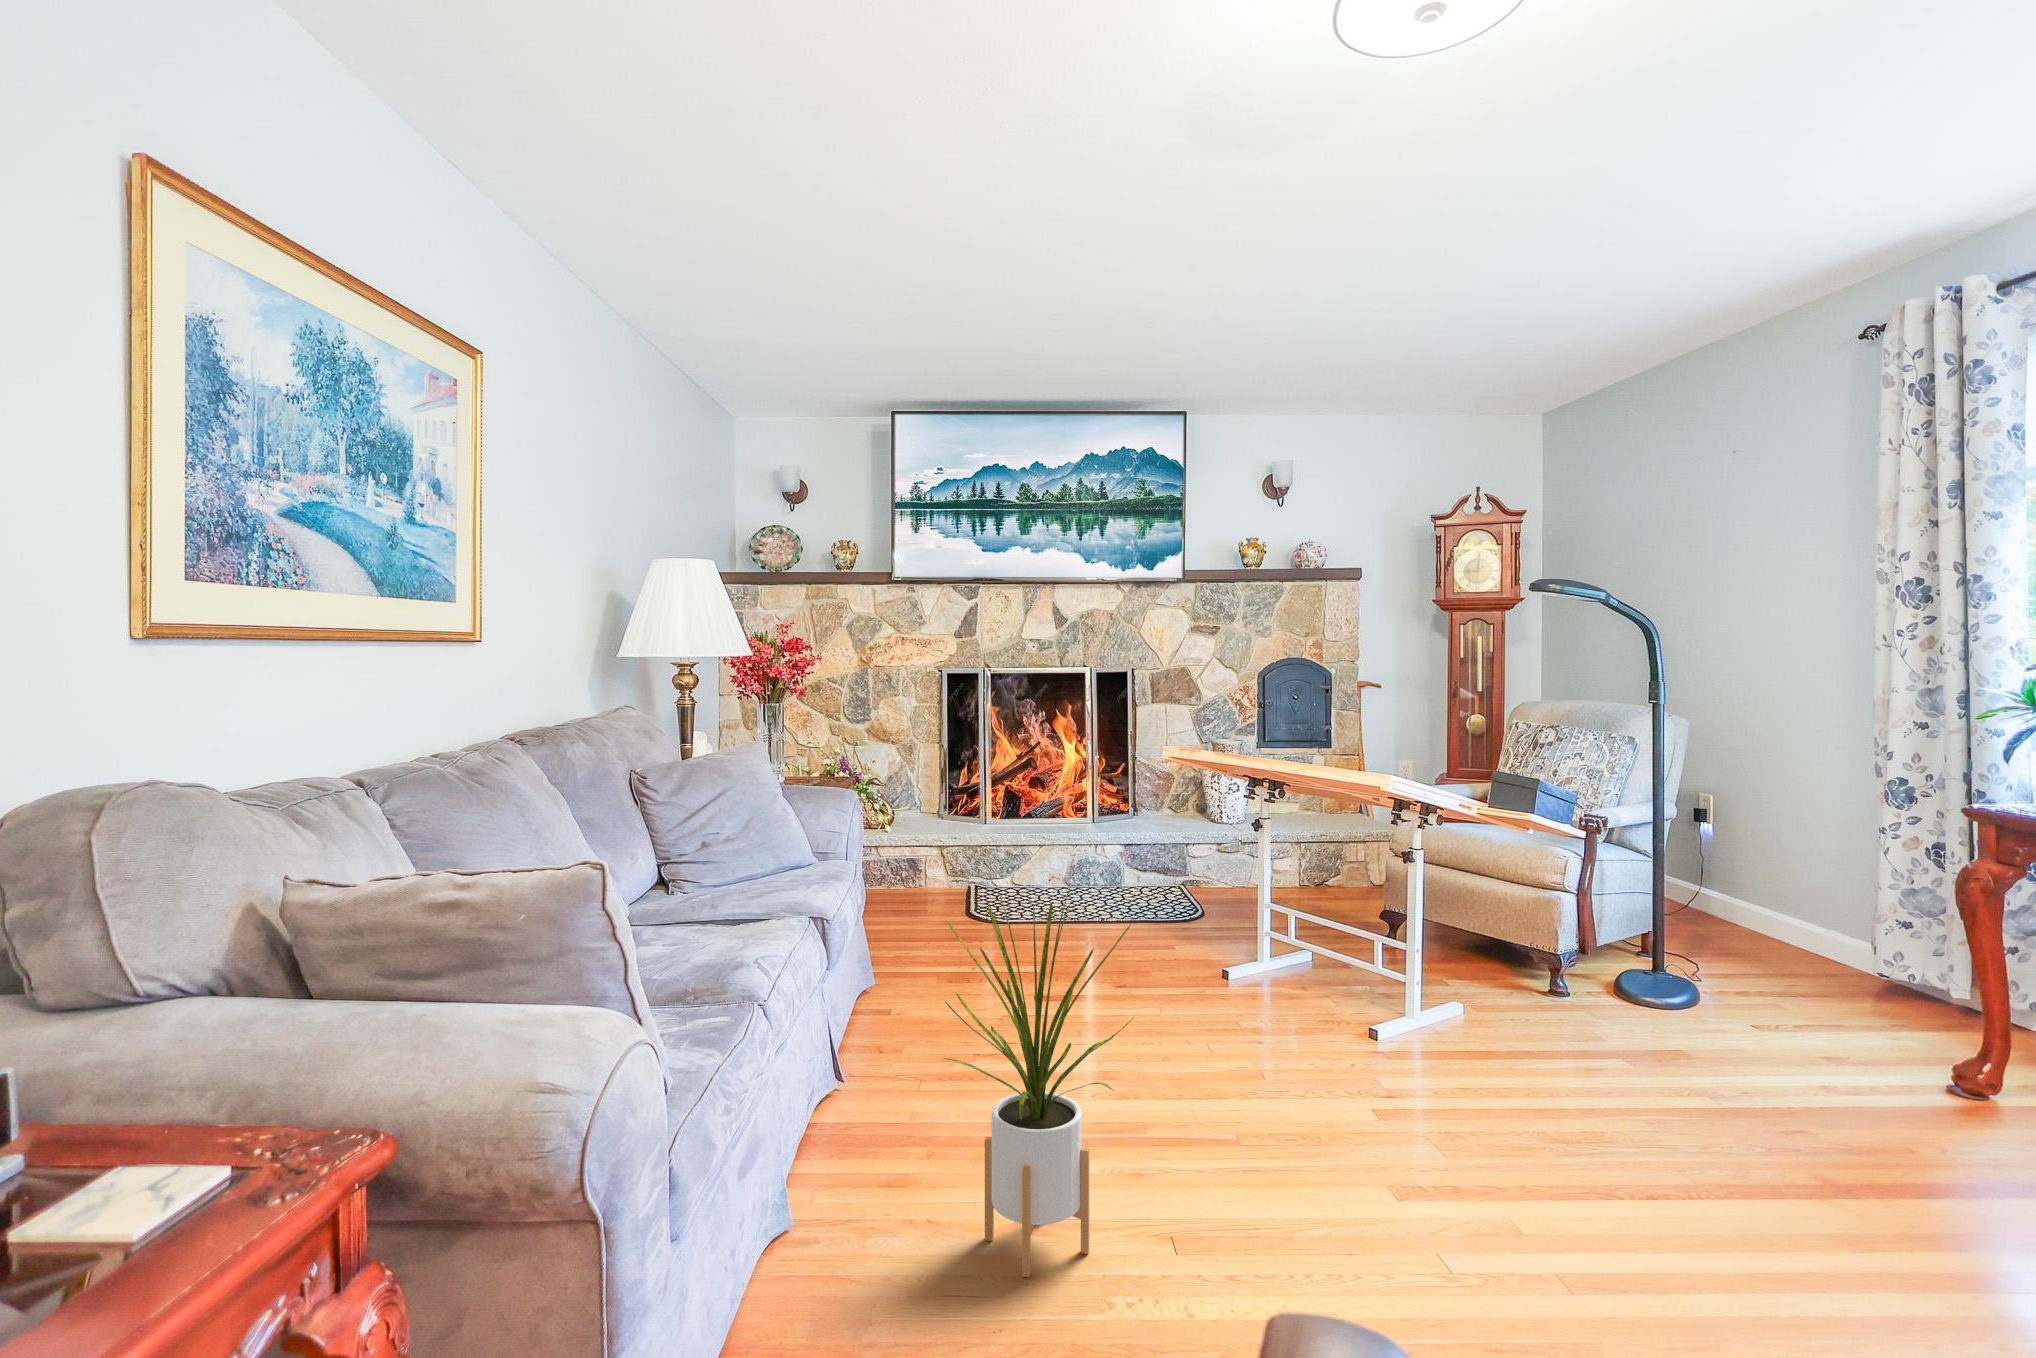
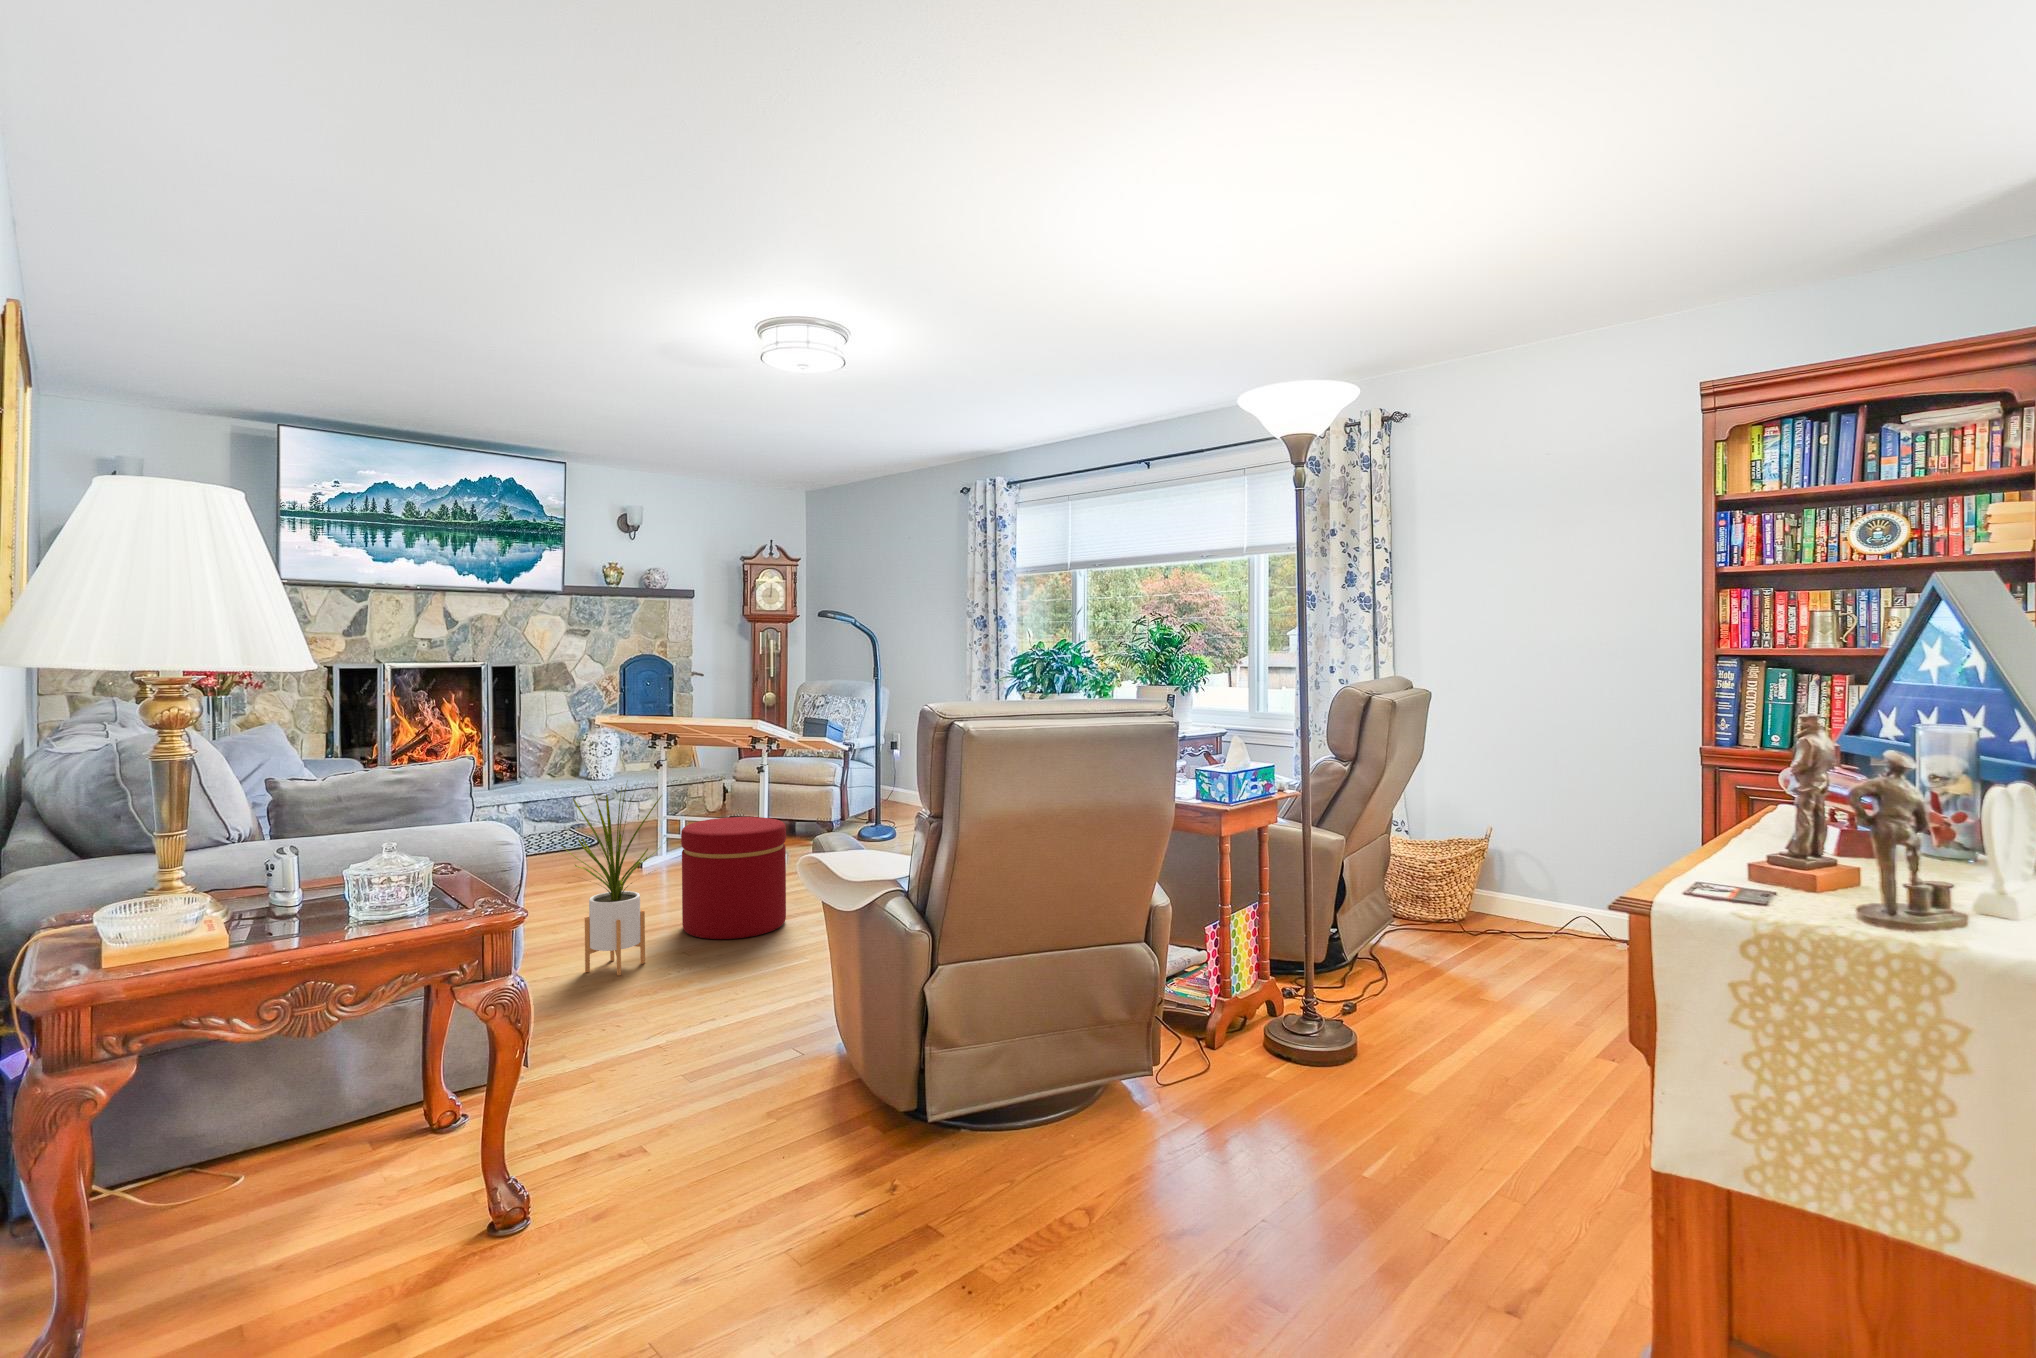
ottoman: none [1201,961,1408,1241] -> present [681,817,786,939]

